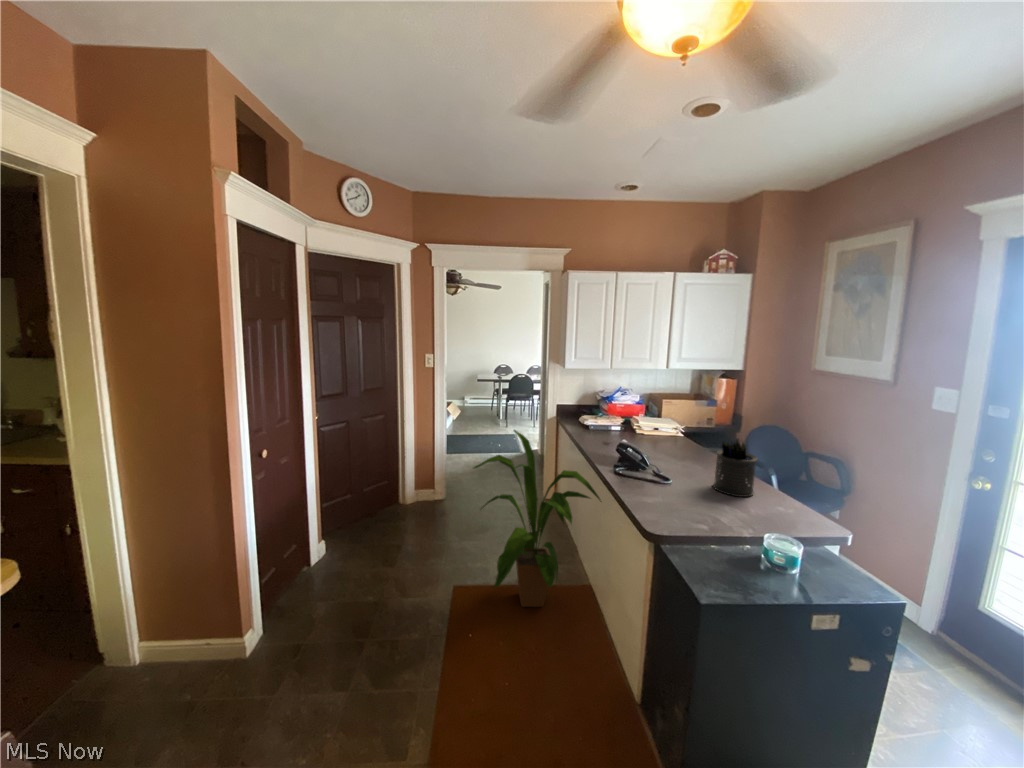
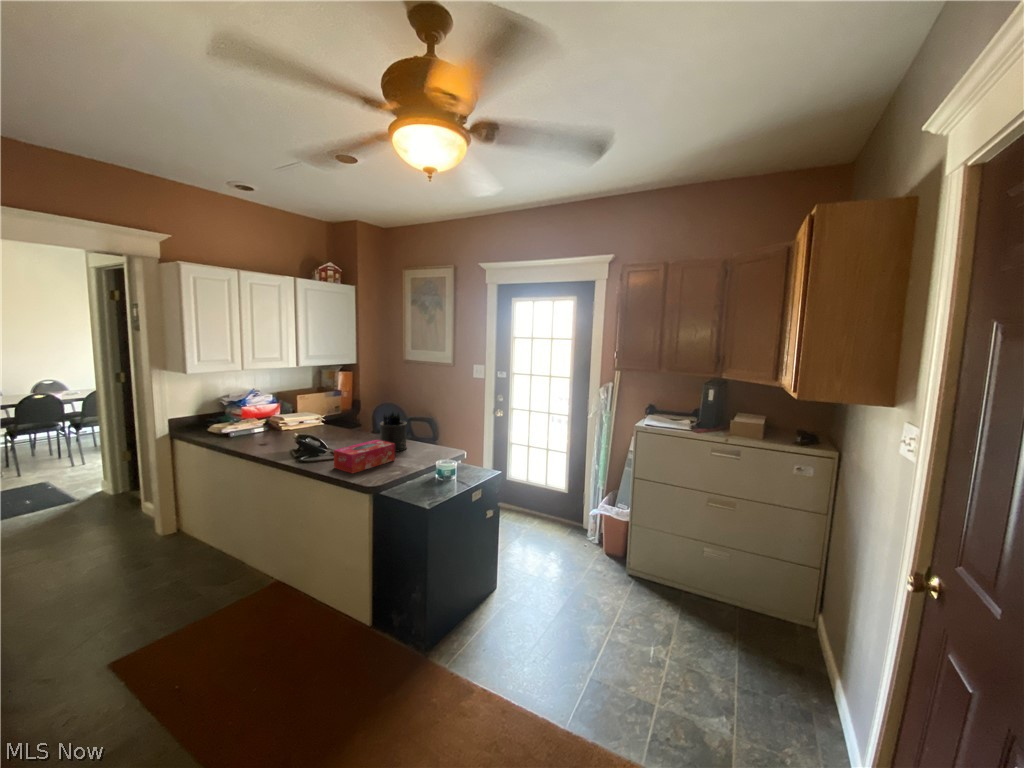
house plant: present [474,430,601,607] -> none [125,448,298,634]
tissue box: none [637,470,720,507] -> present [334,440,395,473]

